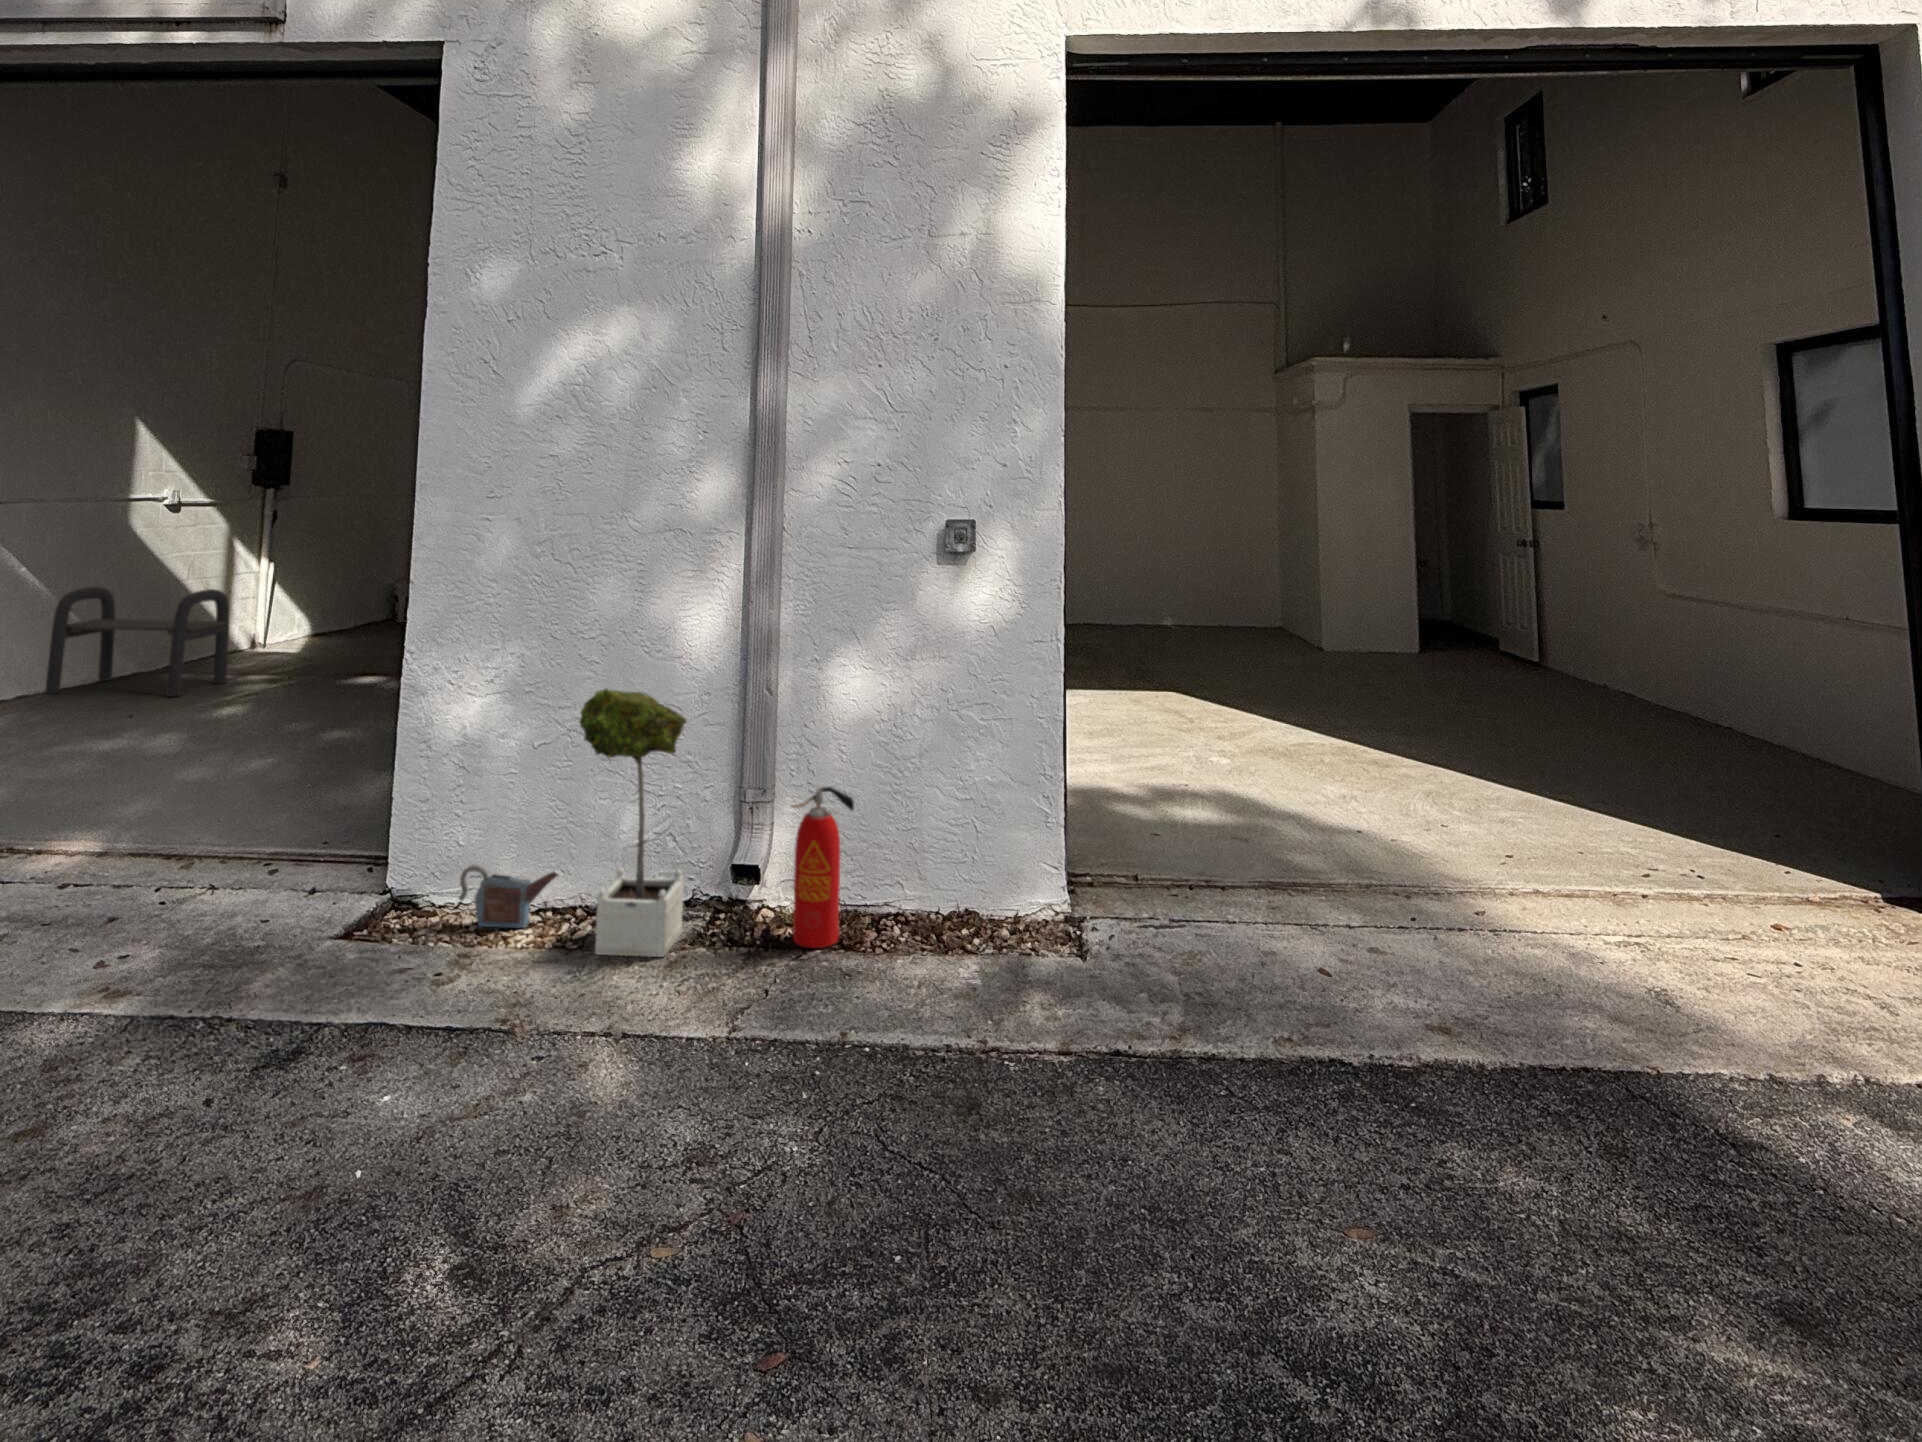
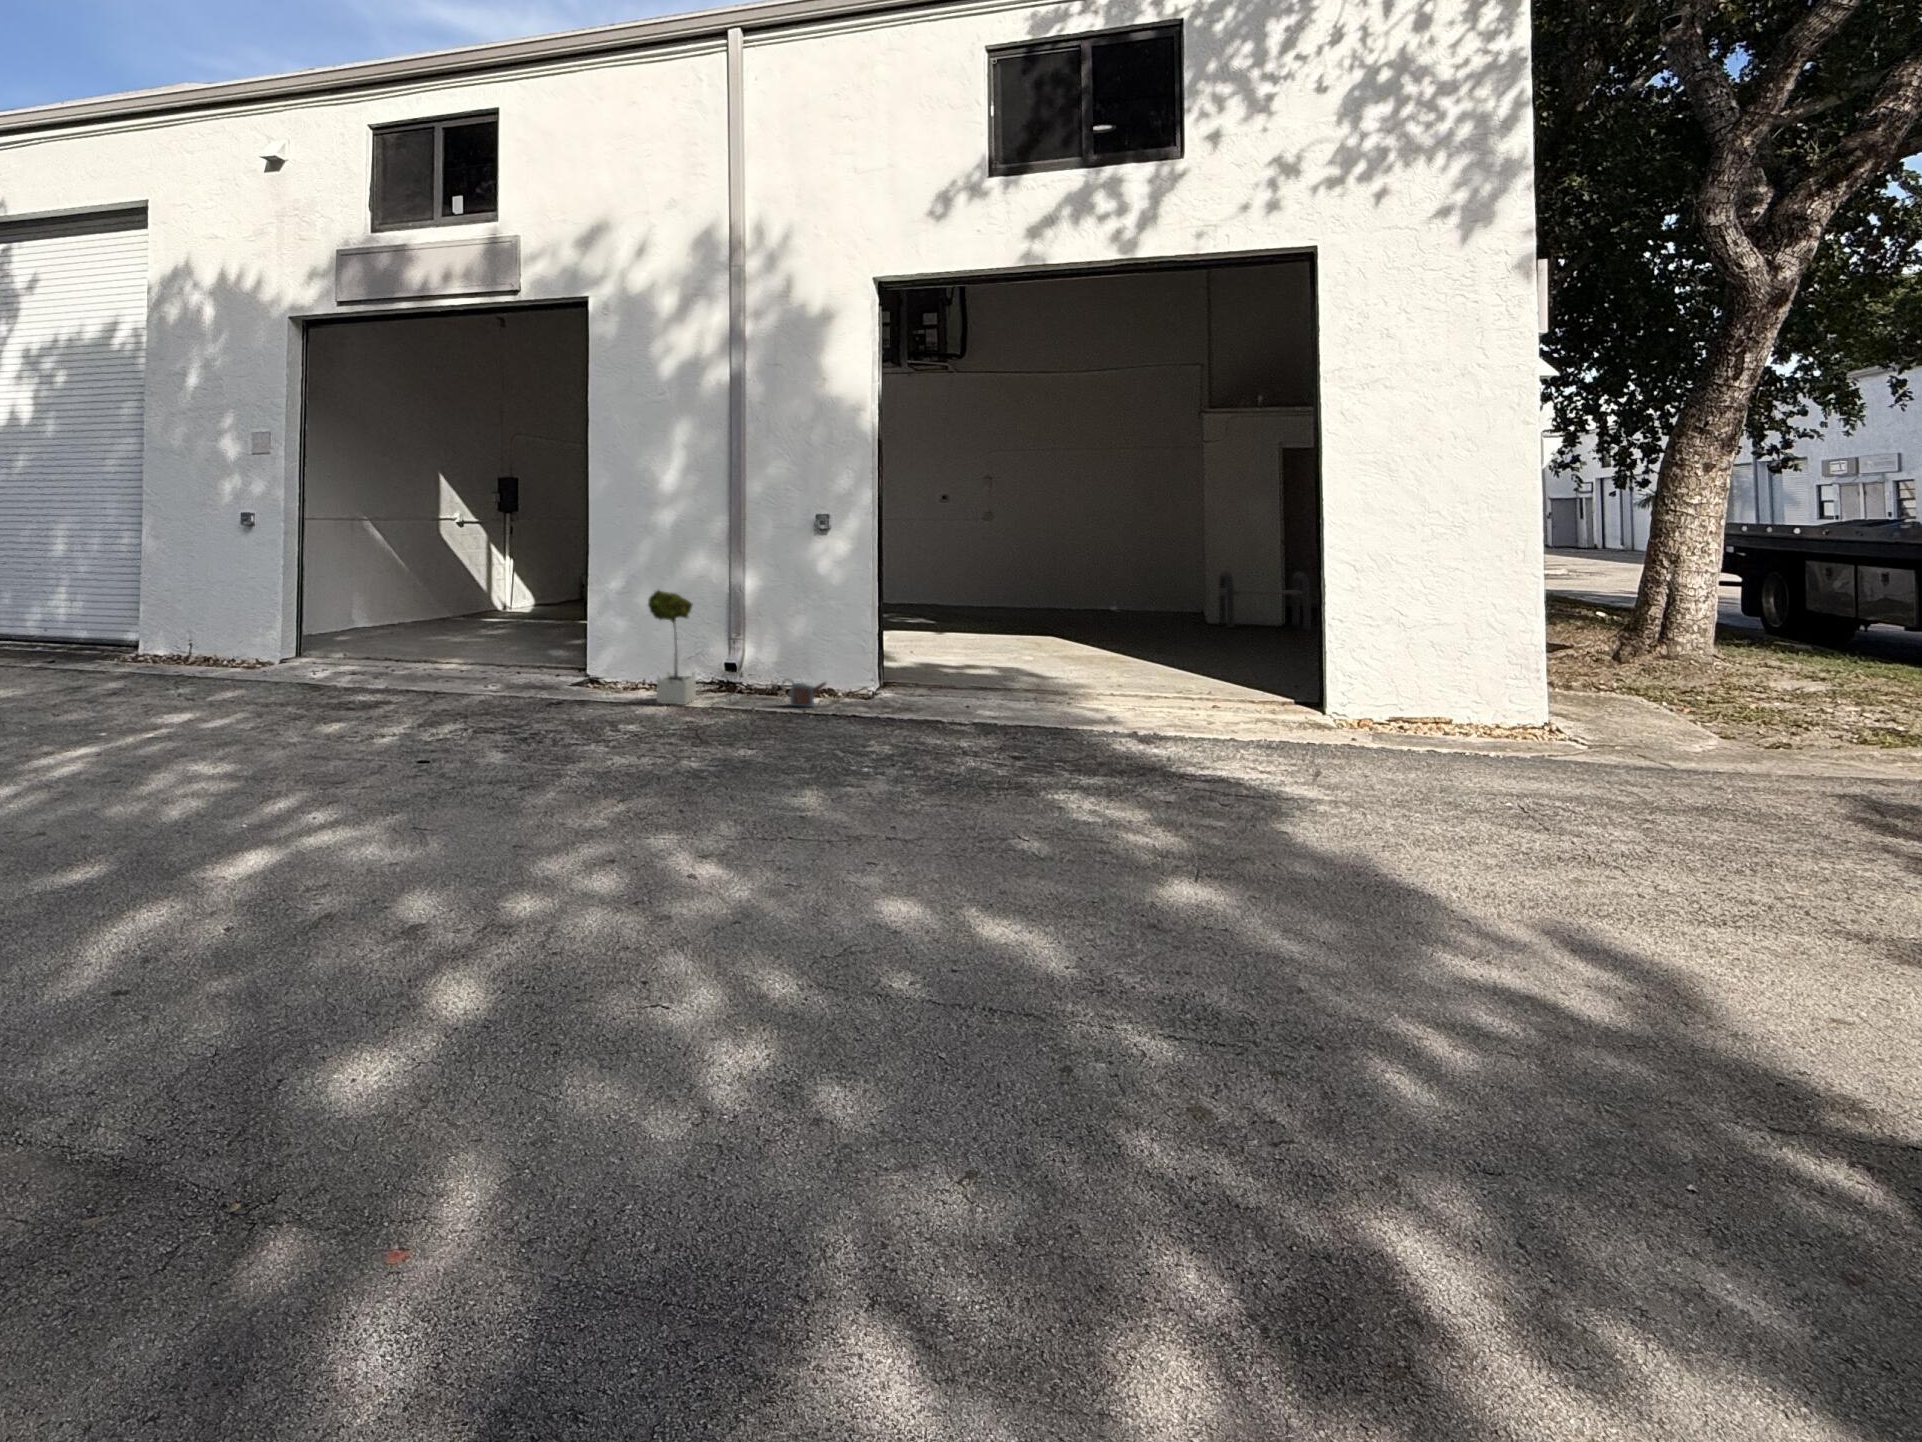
bench: present [45,587,229,697] -> present [1219,571,1311,630]
fire extinguisher: present [792,787,854,948] -> none [740,637,770,706]
watering can: present [459,865,557,928] -> present [782,679,826,707]

